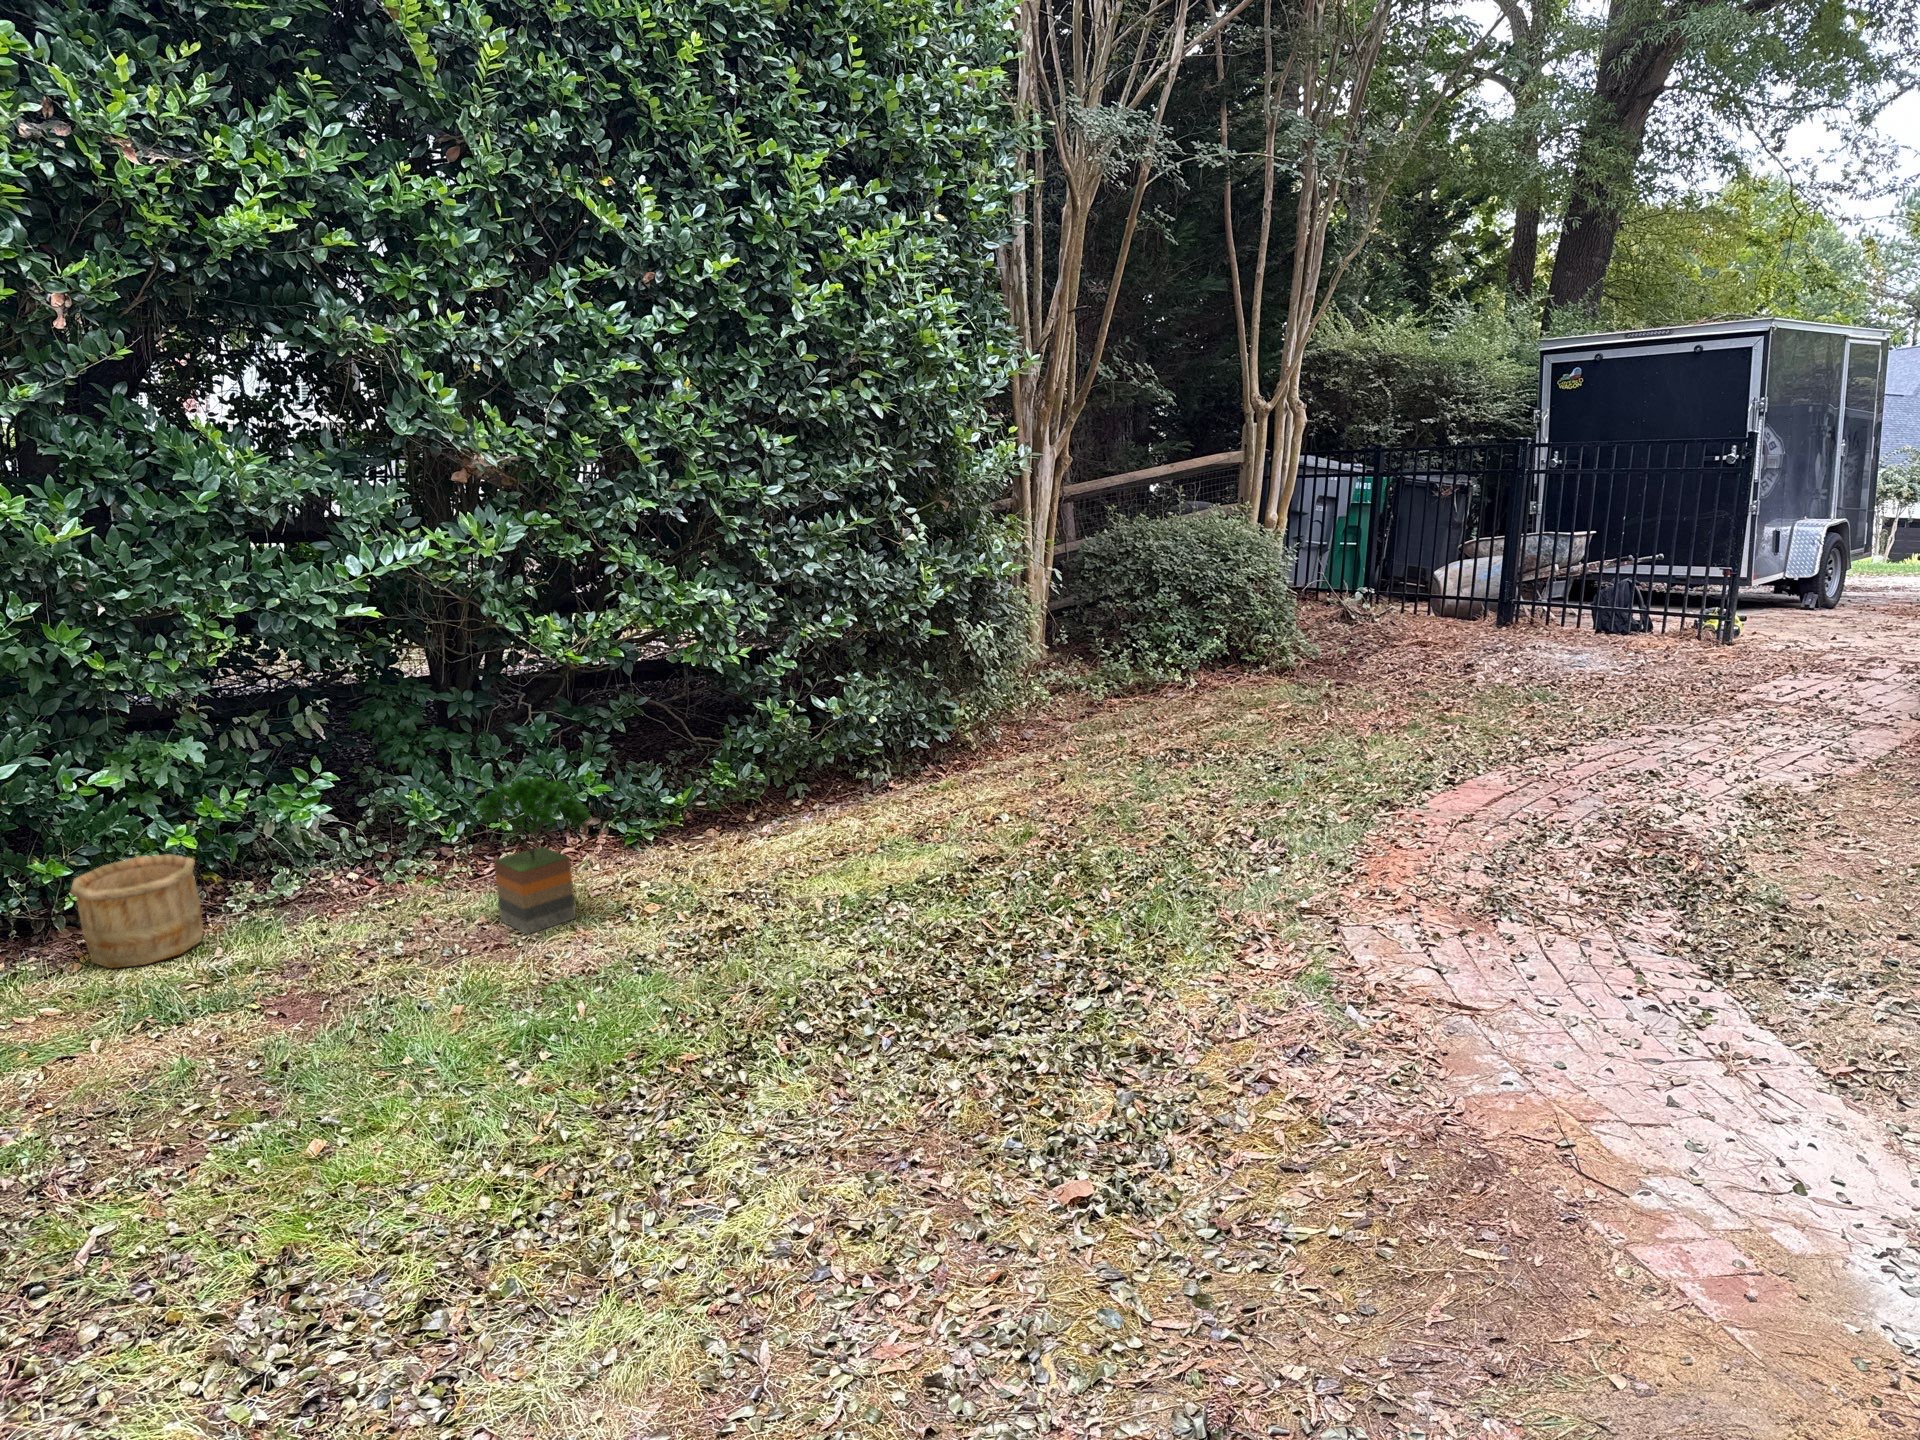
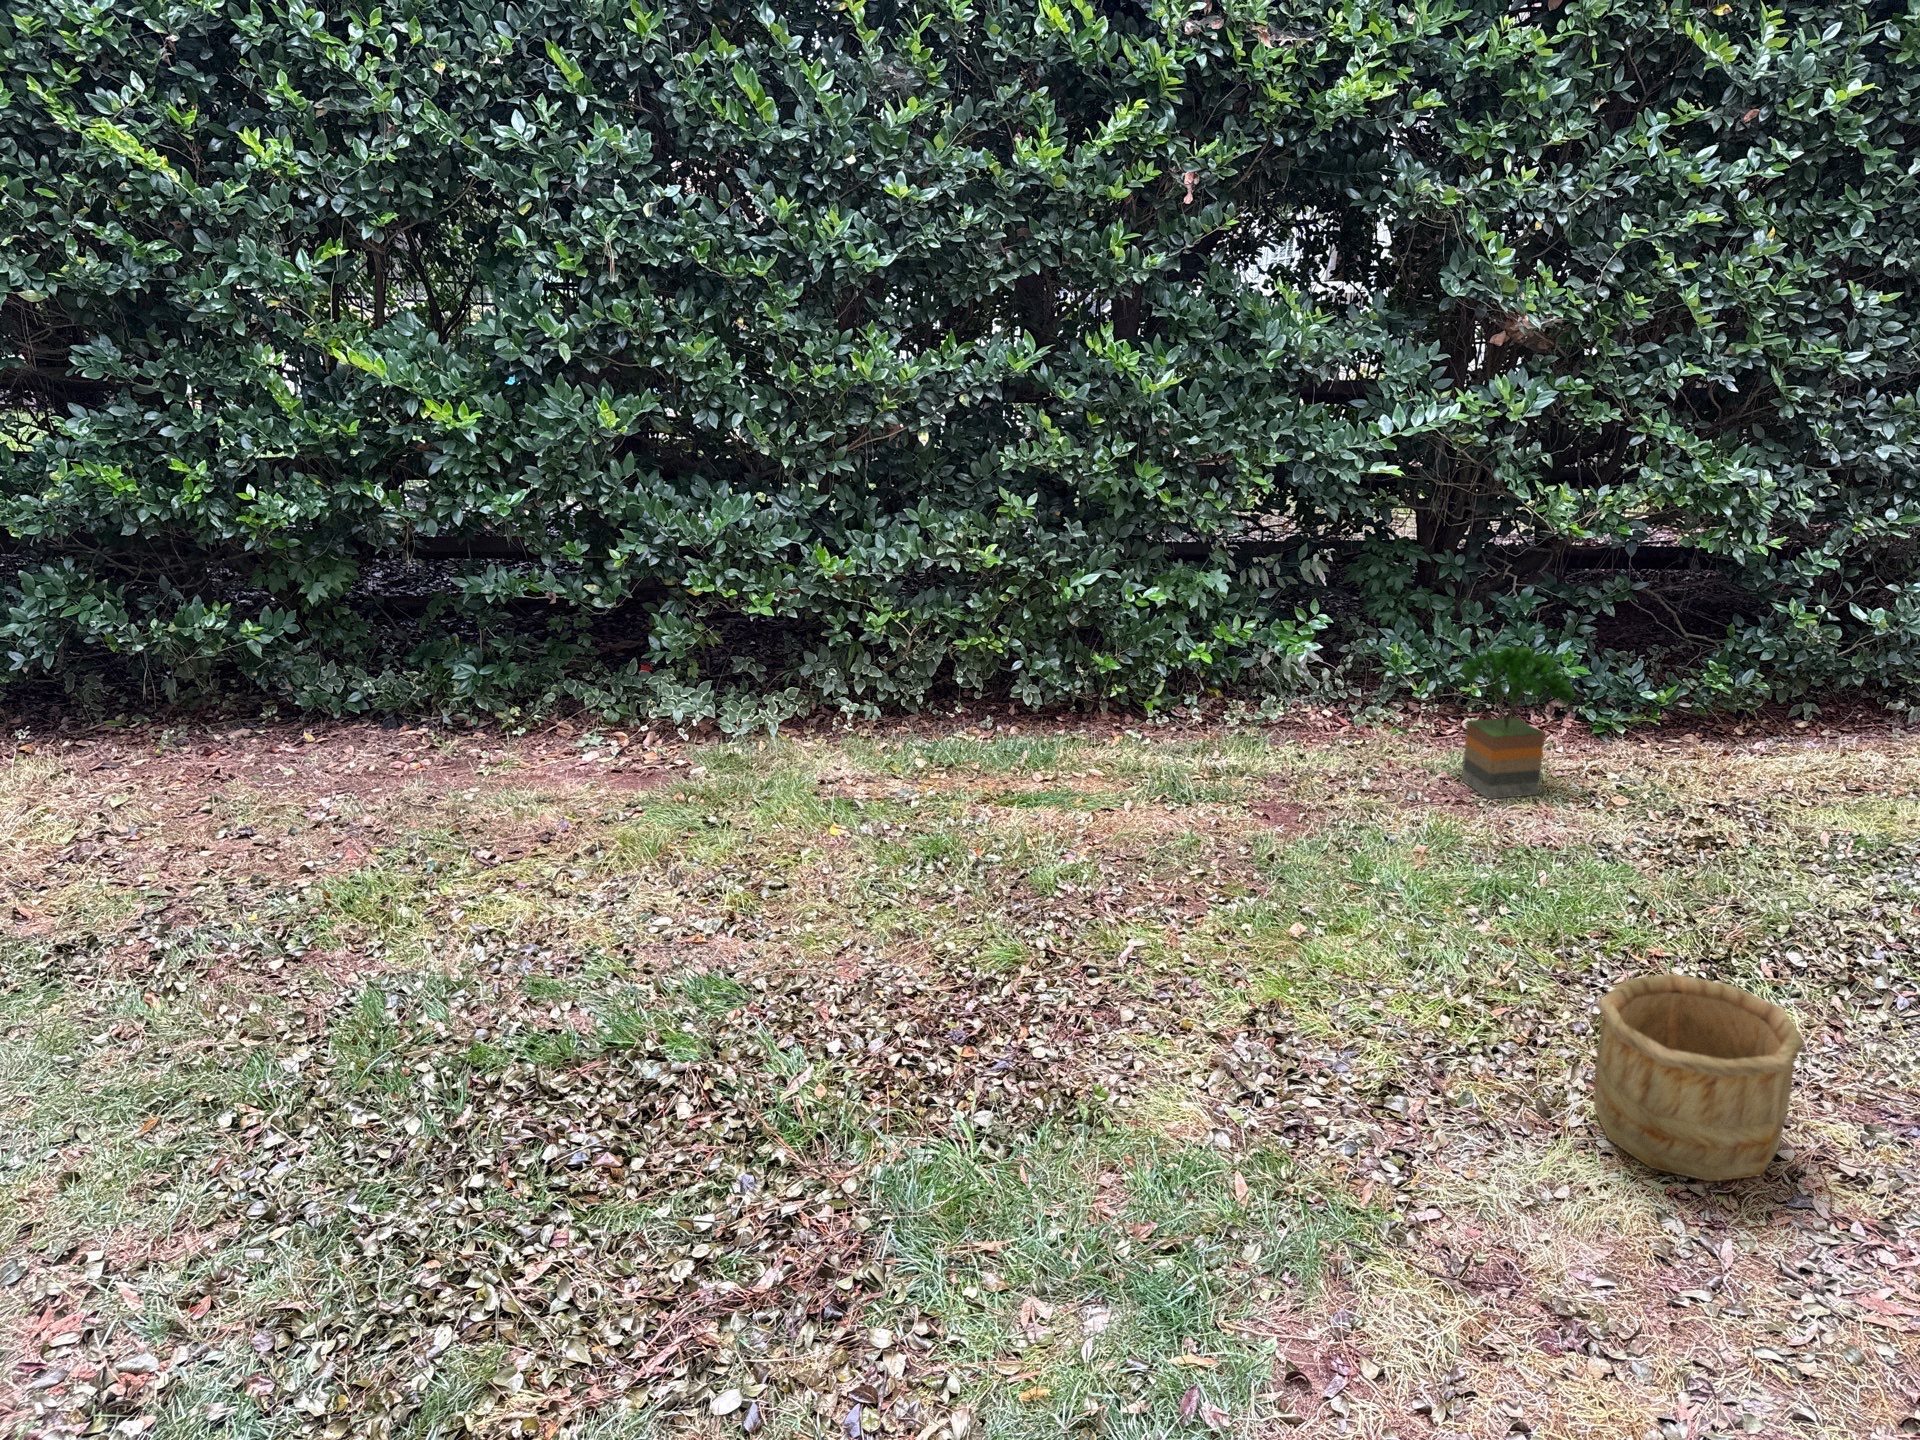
wooden bucket: present [70,854,204,968] -> present [1594,973,1804,1181]

